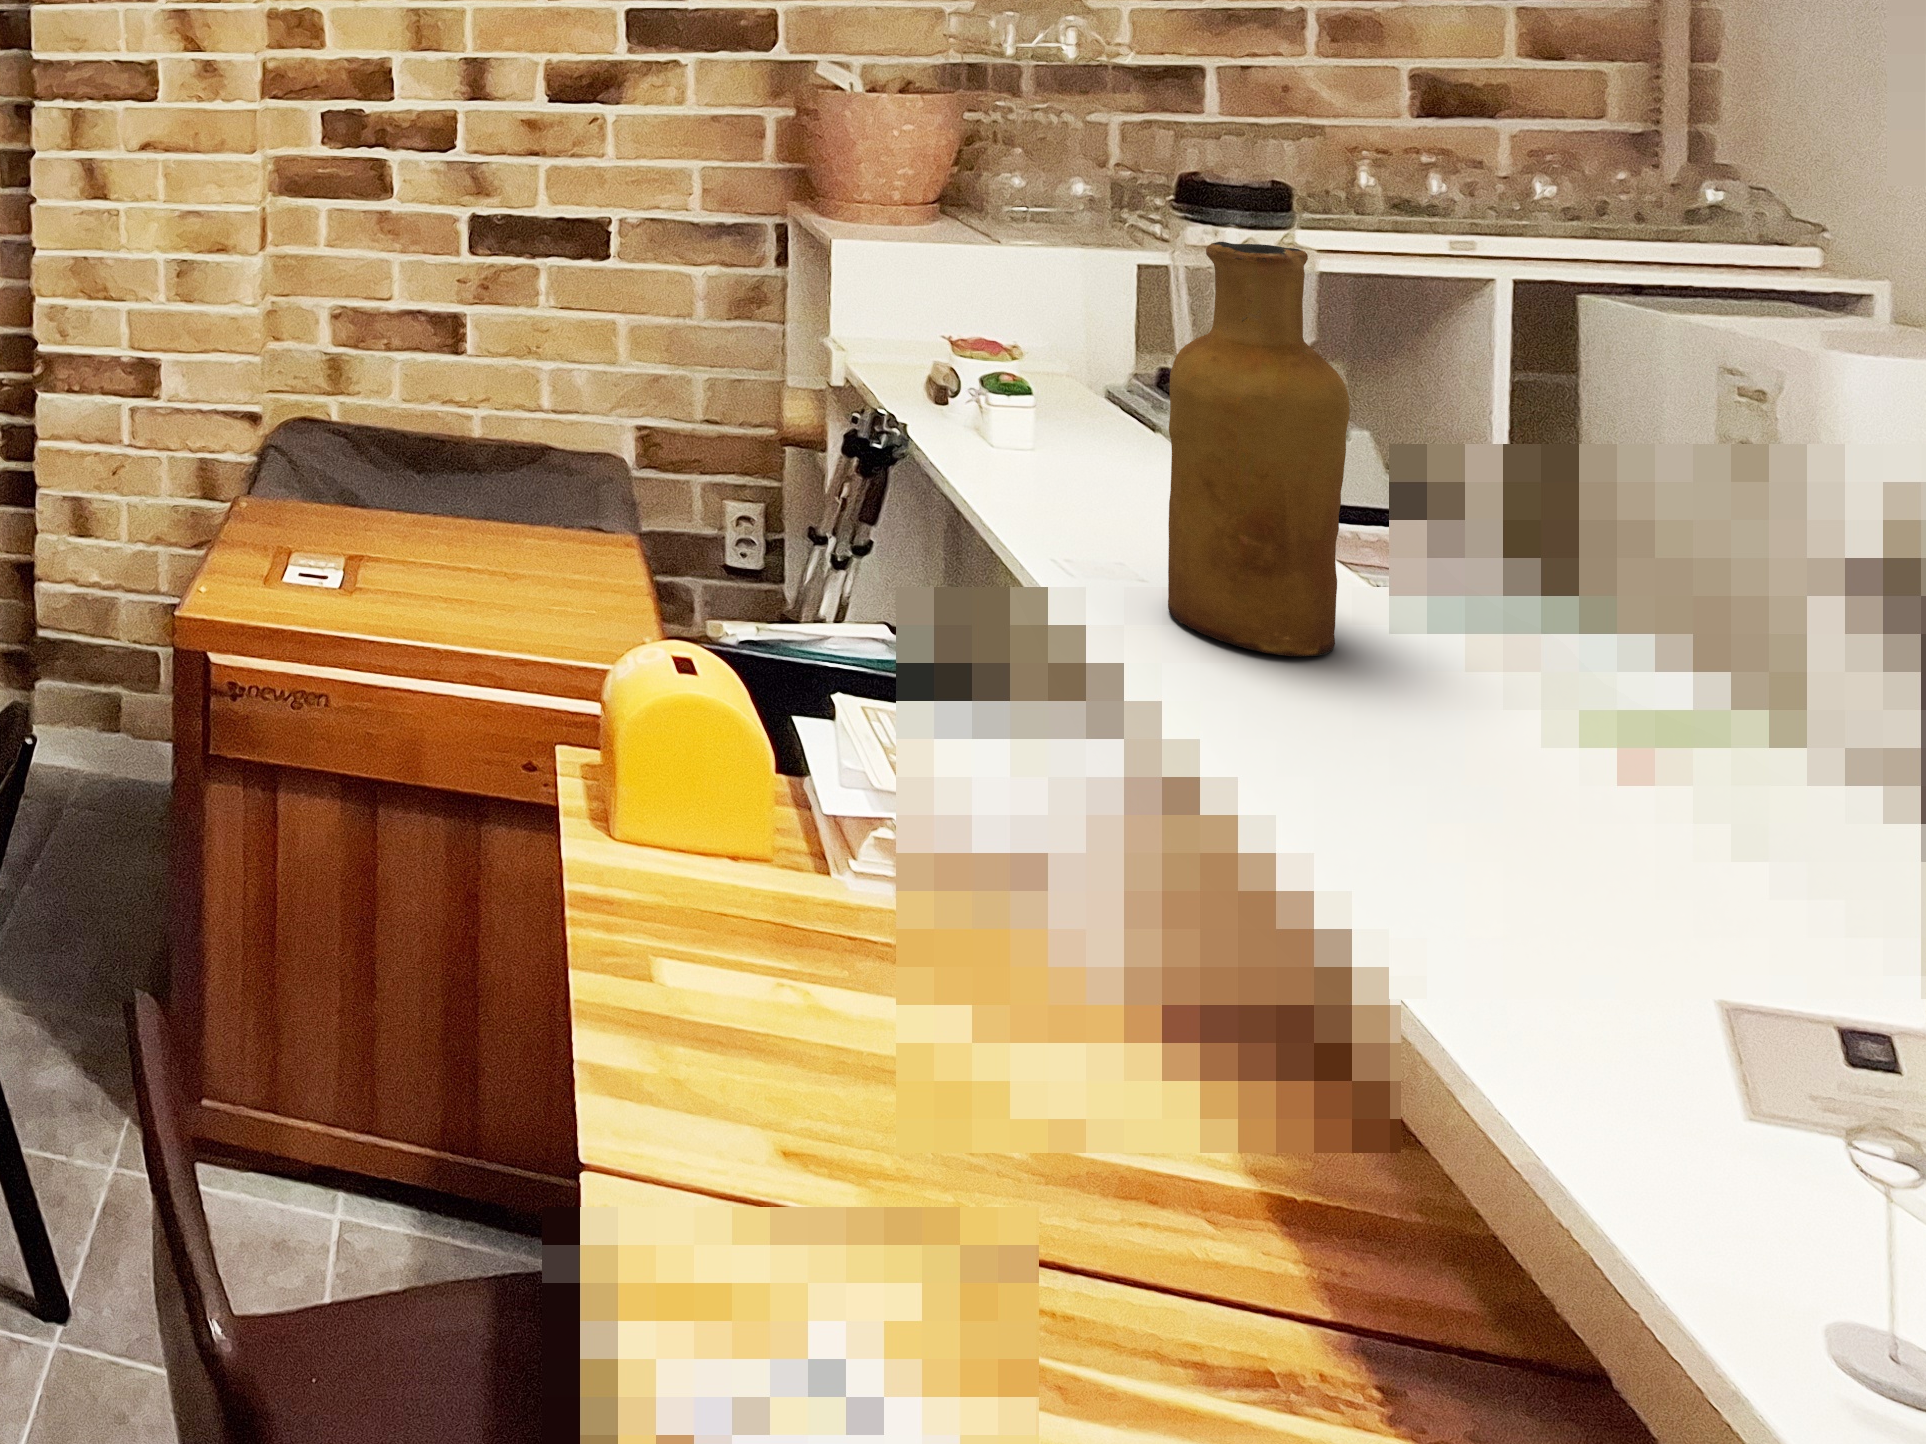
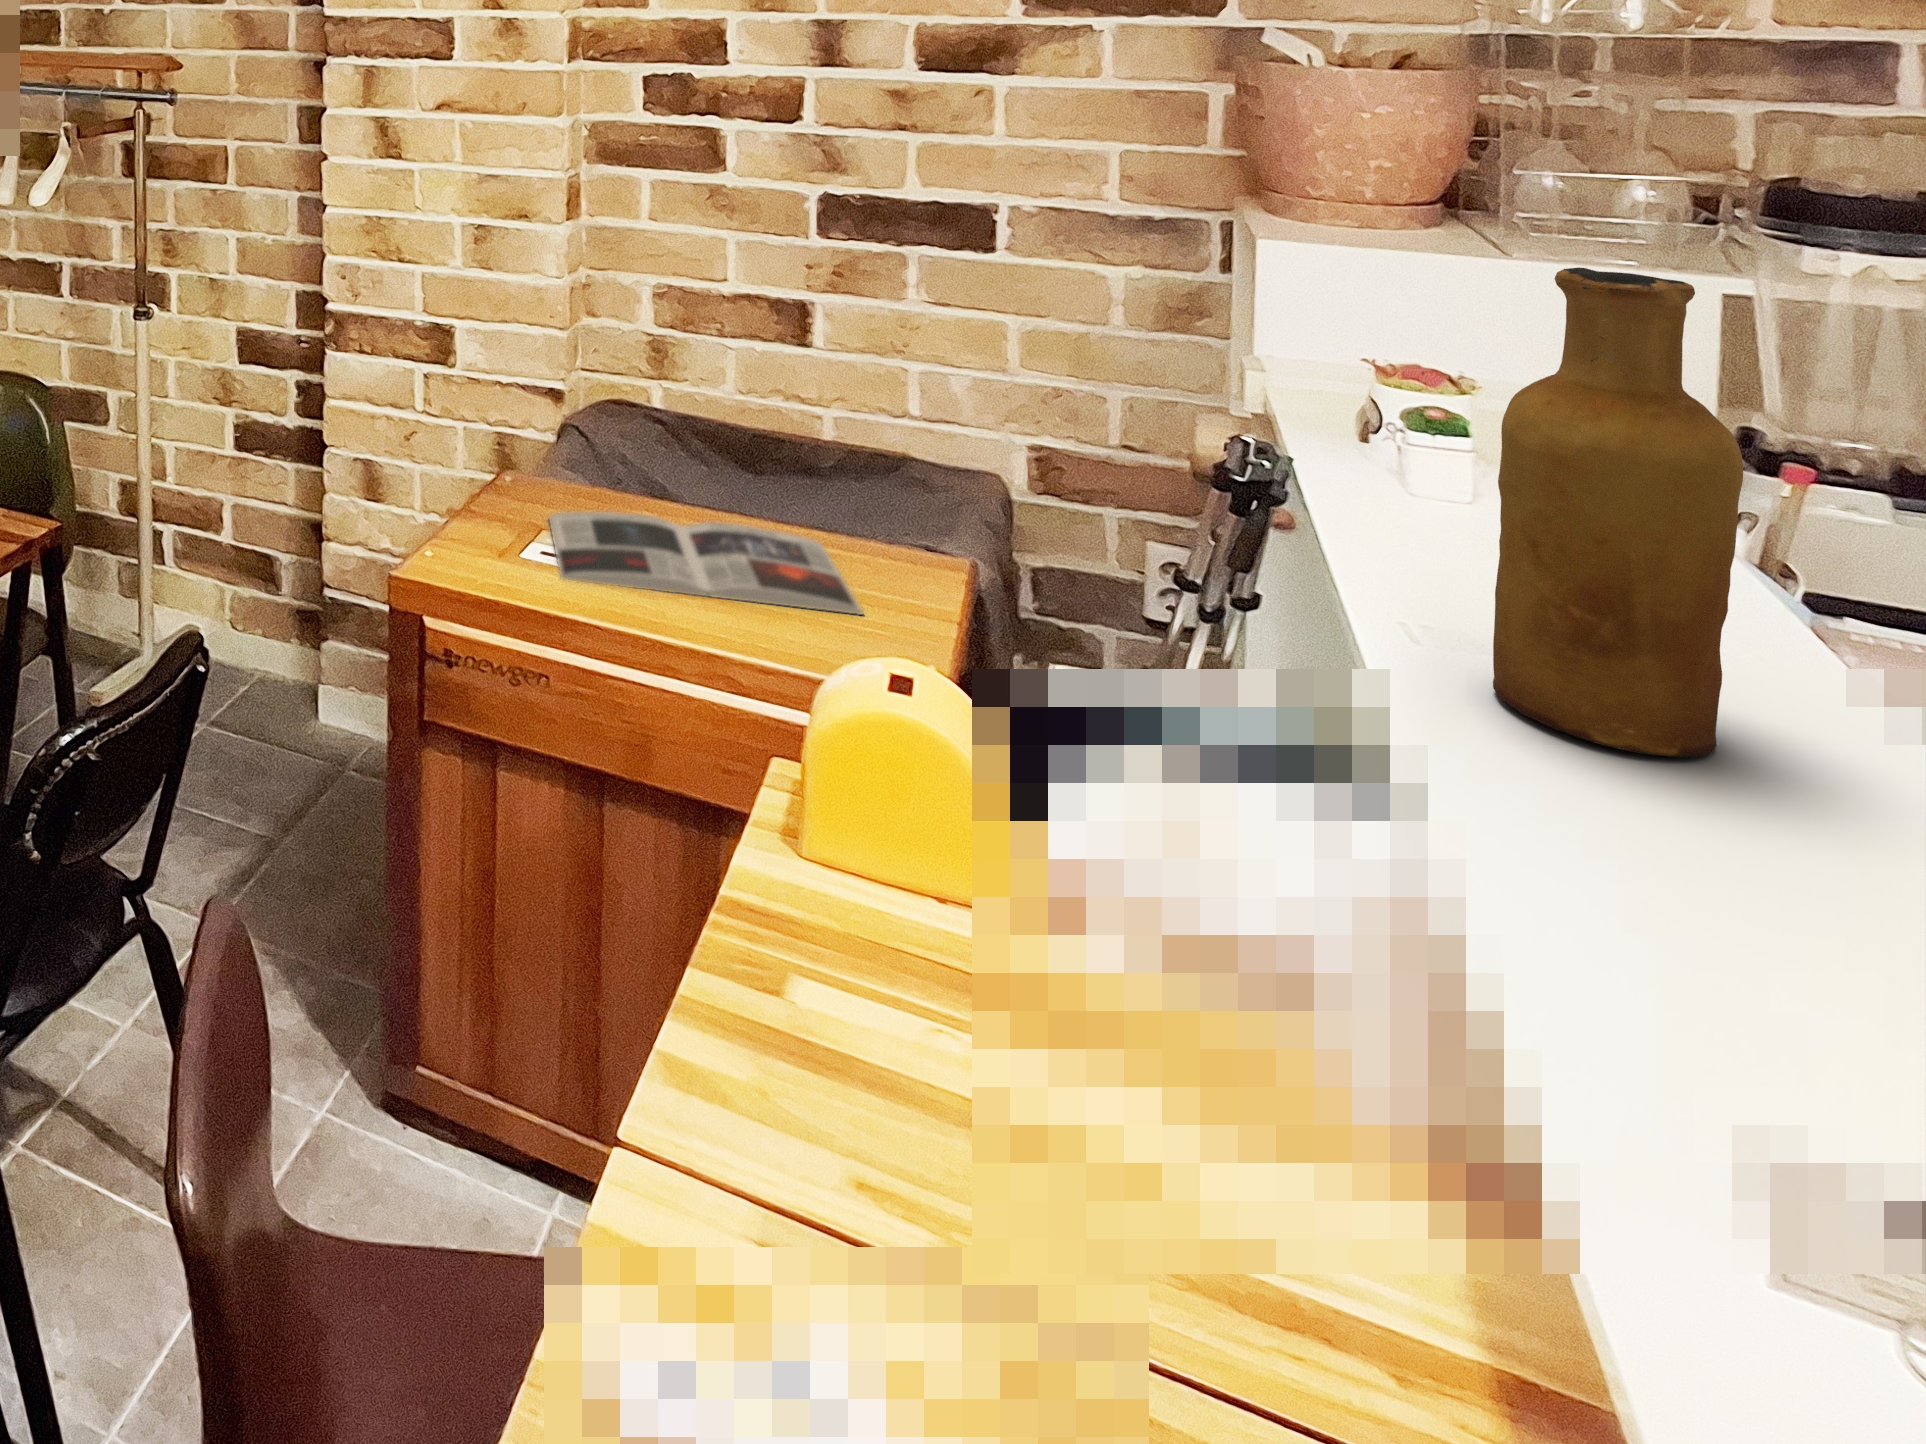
magazine: none [286,527,576,602] -> present [549,512,863,615]

